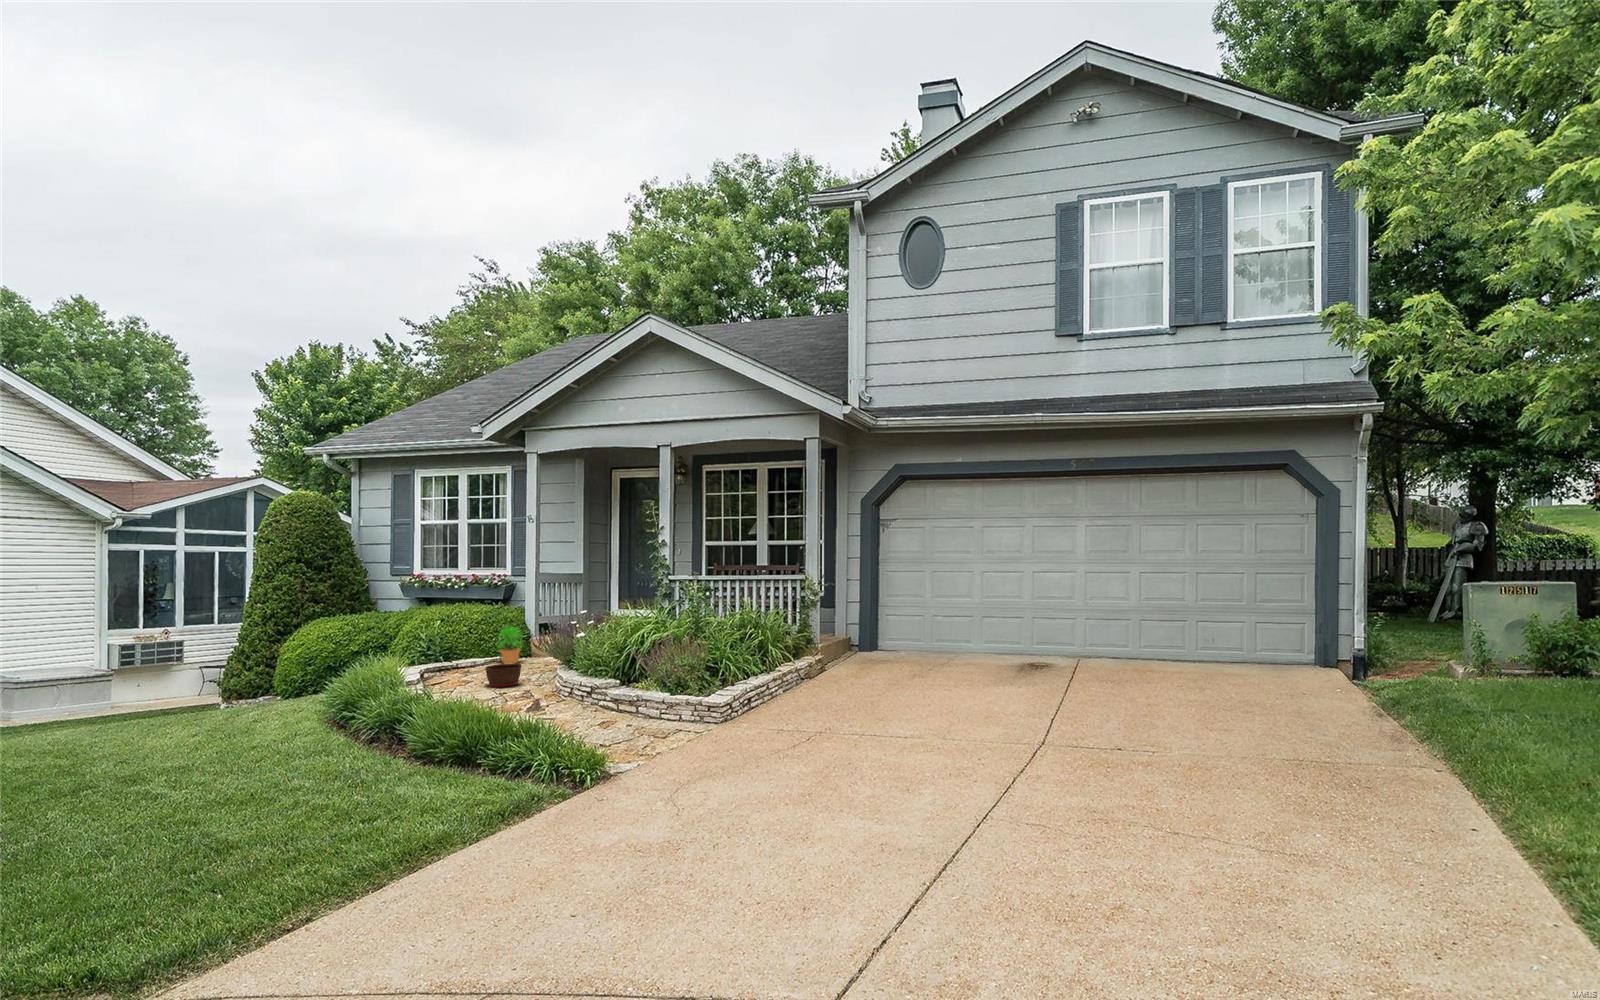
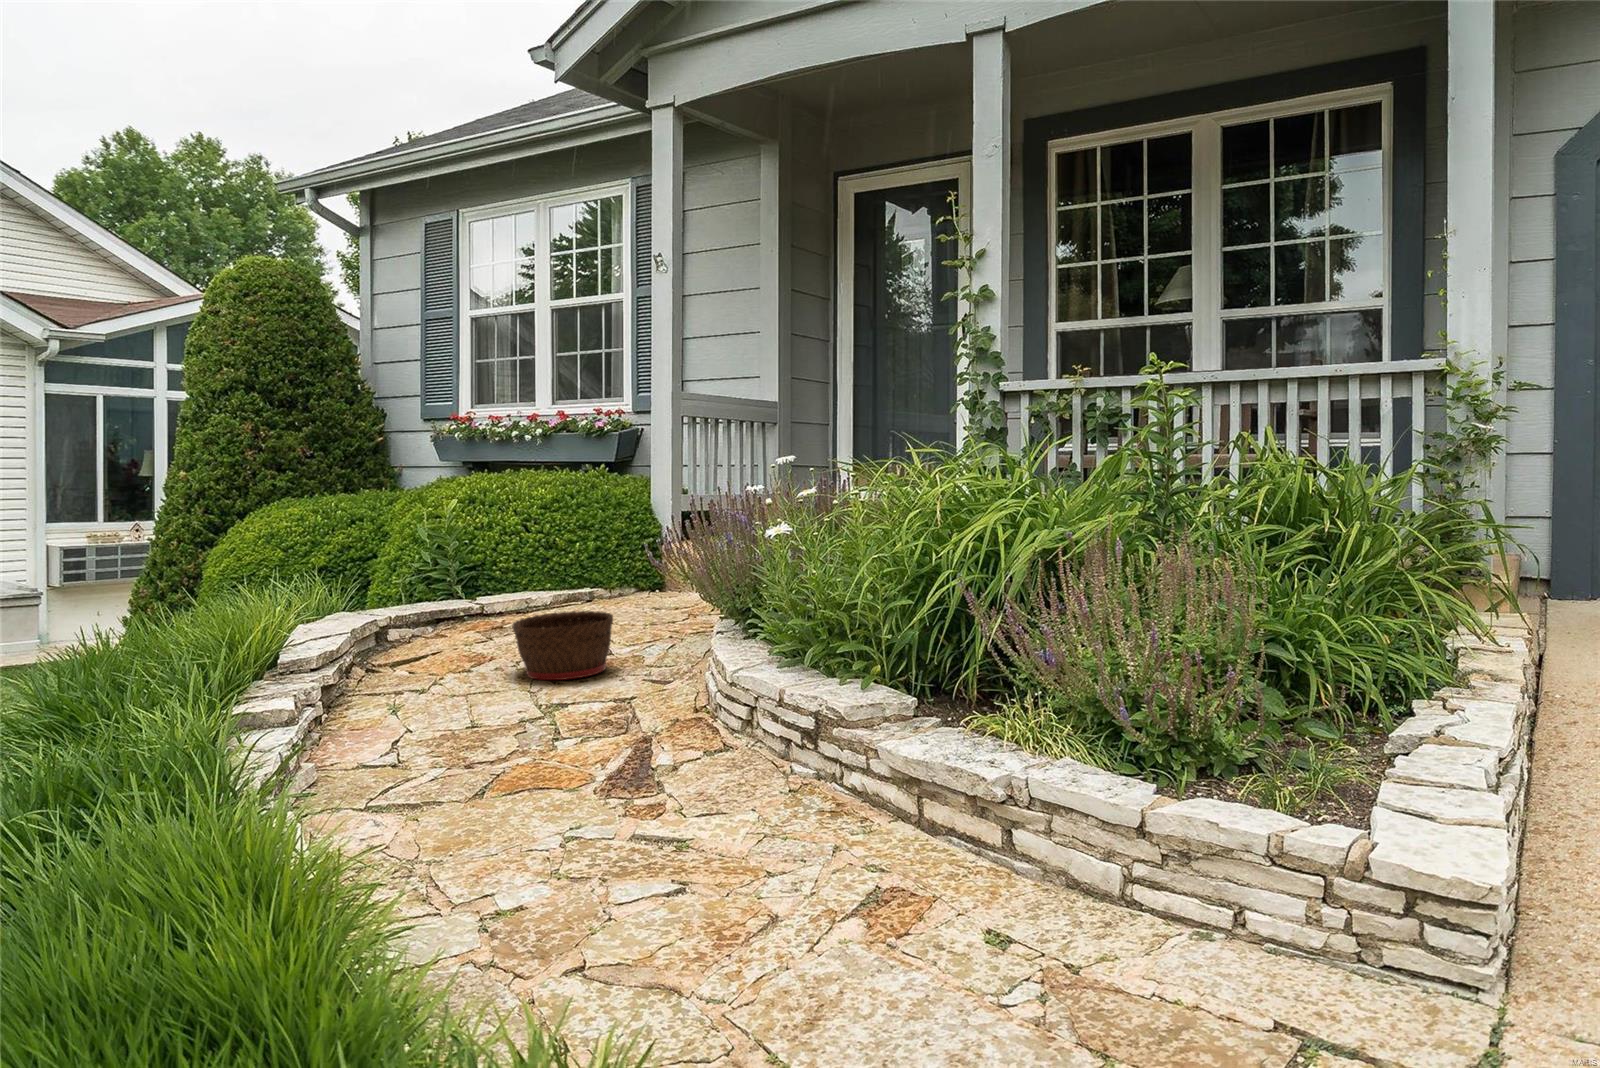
potted plant: present [499,626,522,664] -> none [575,508,644,604]

